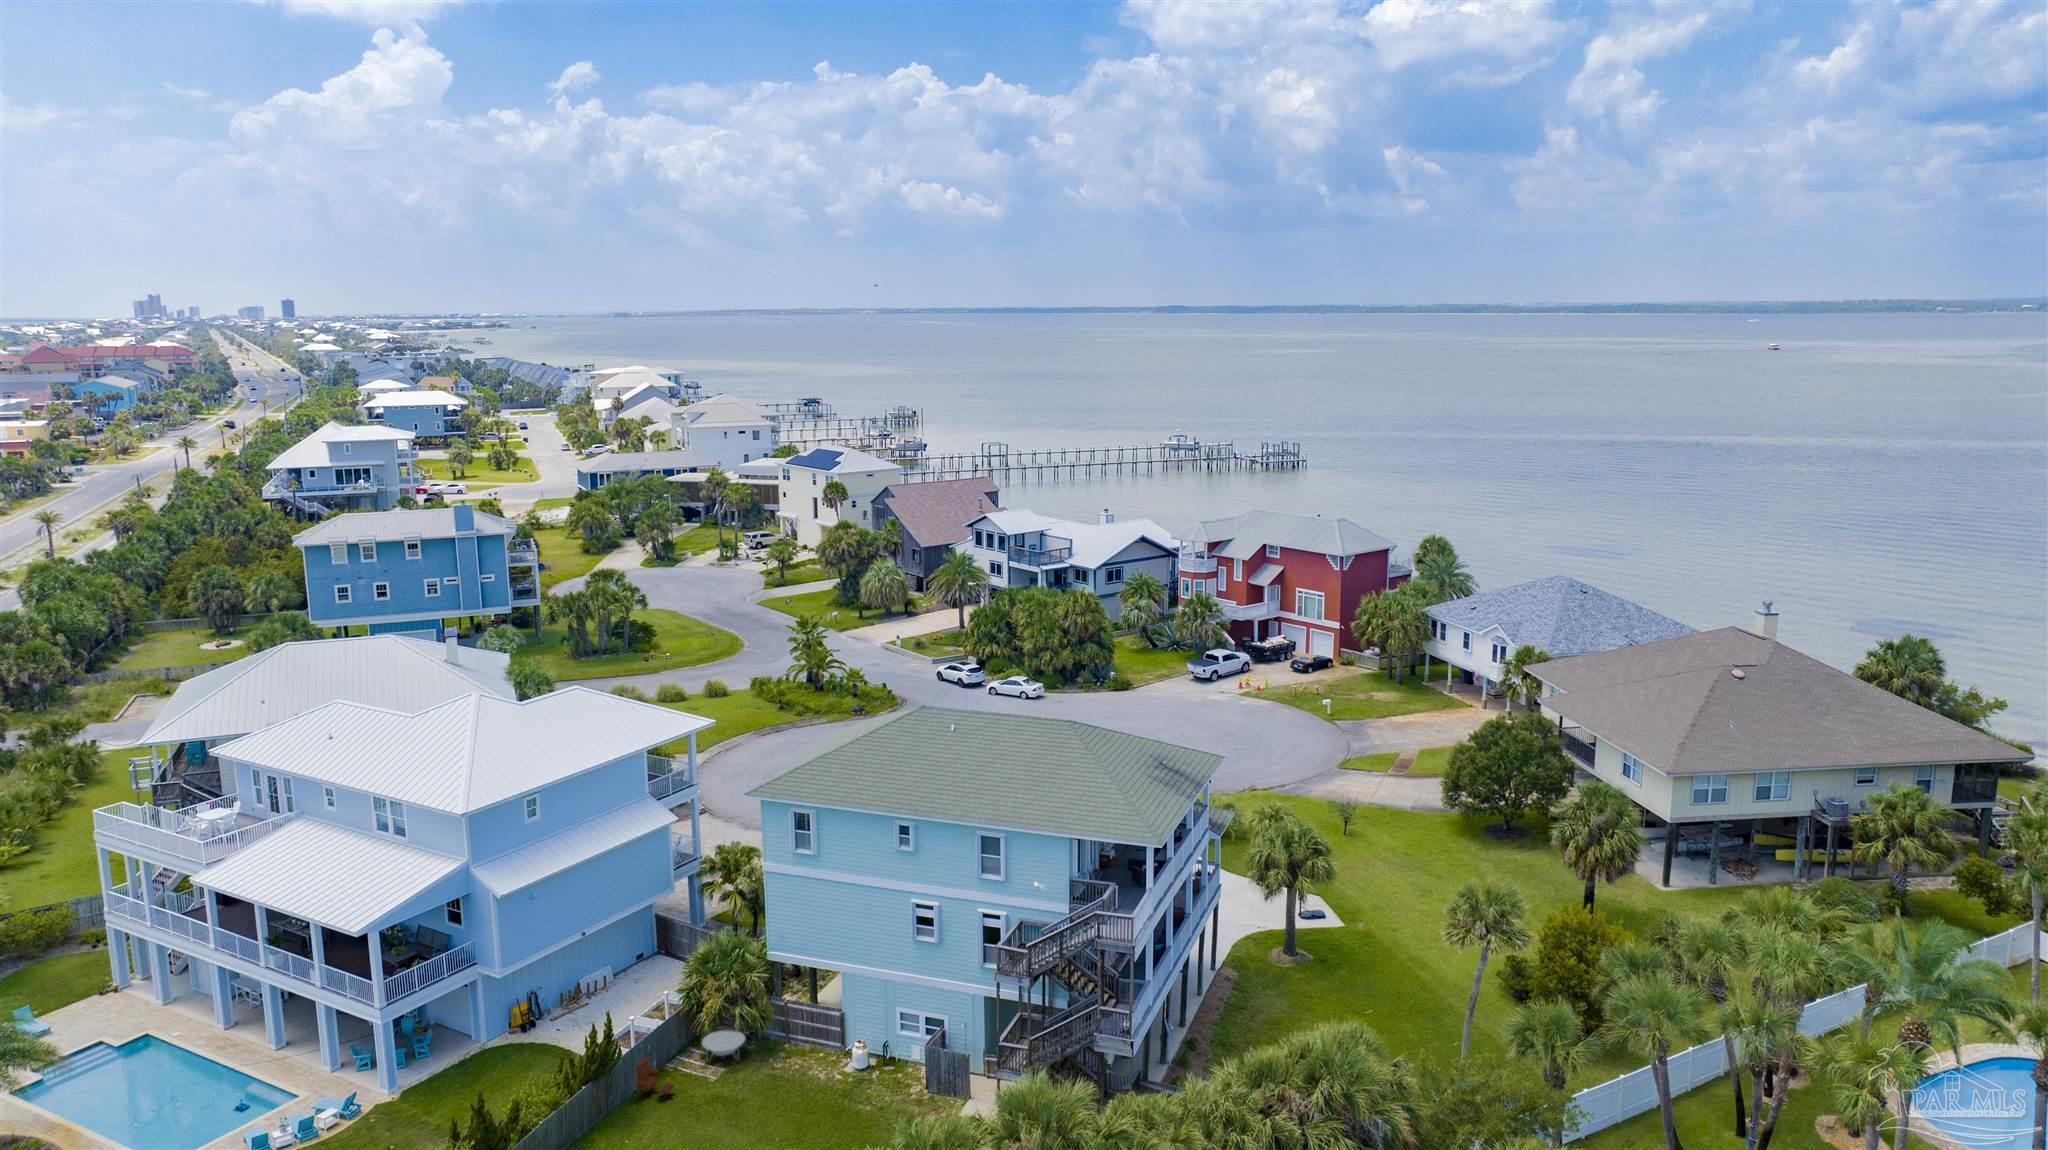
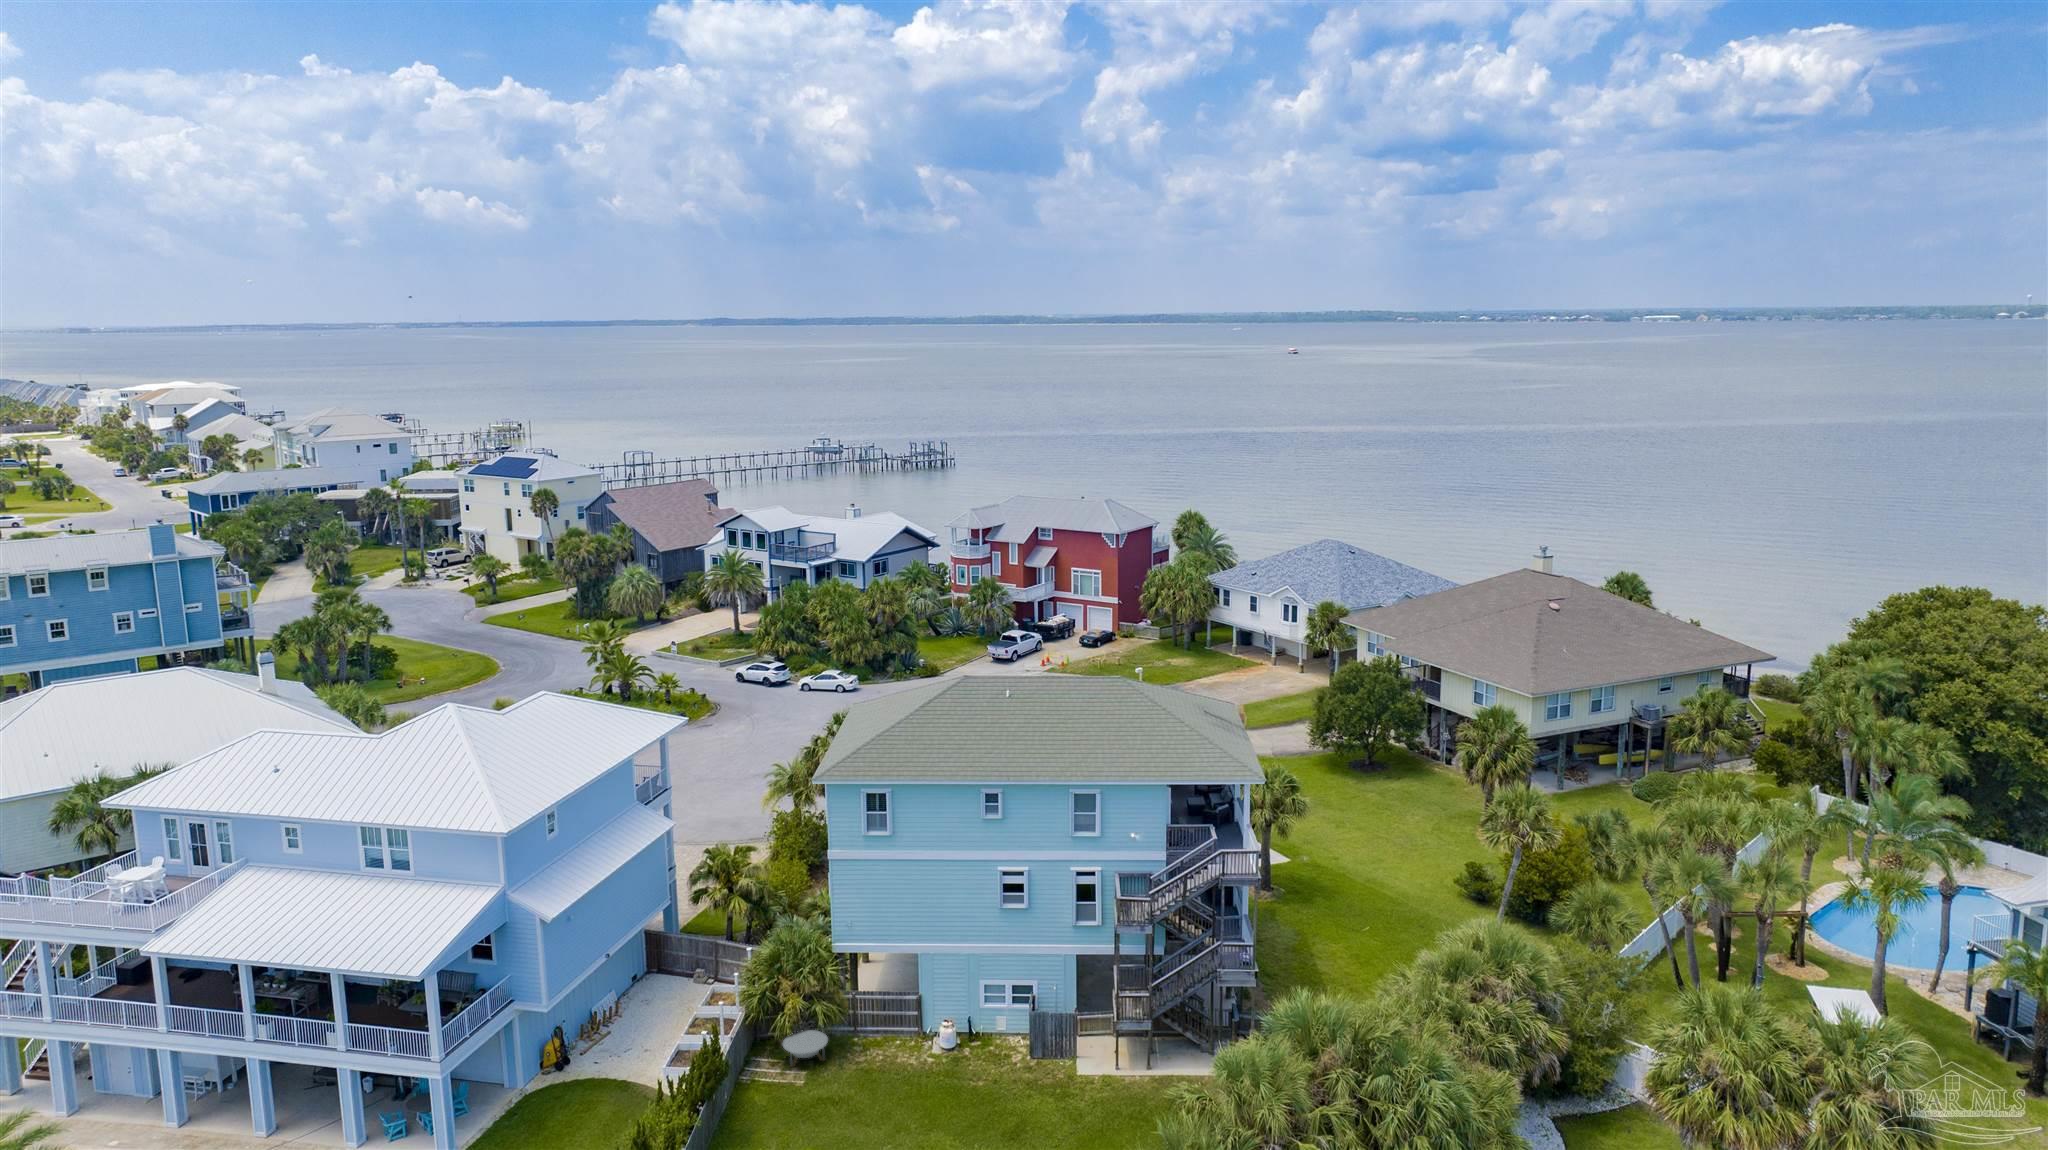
lounge chair: present [636,1057,674,1098] -> none [738,1070,780,1115]

